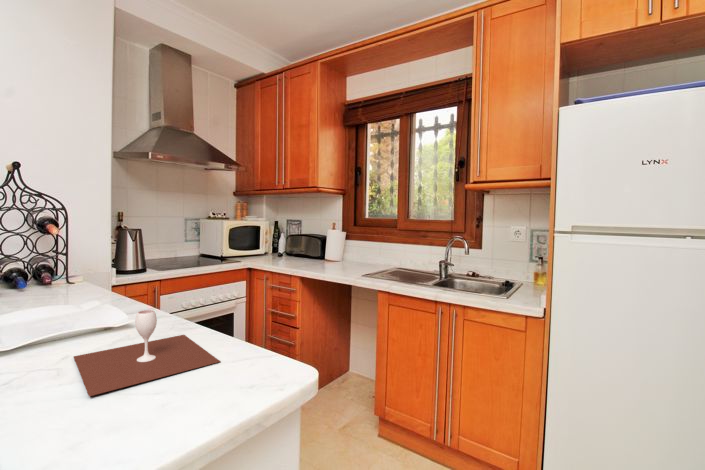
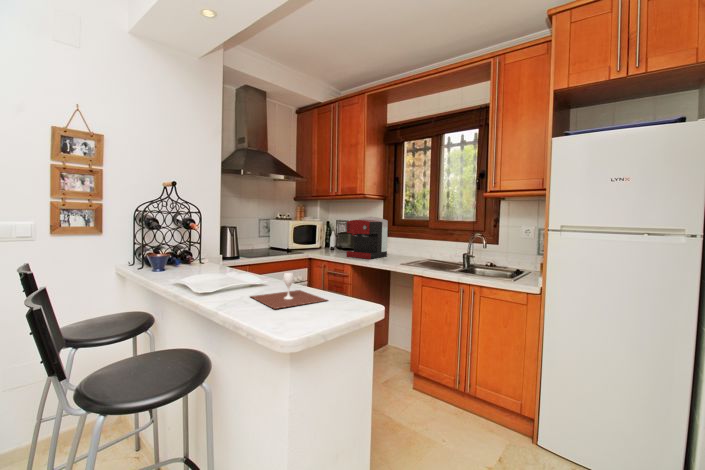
coffee maker: none [295,215,347,268] -> present [346,217,388,259]

